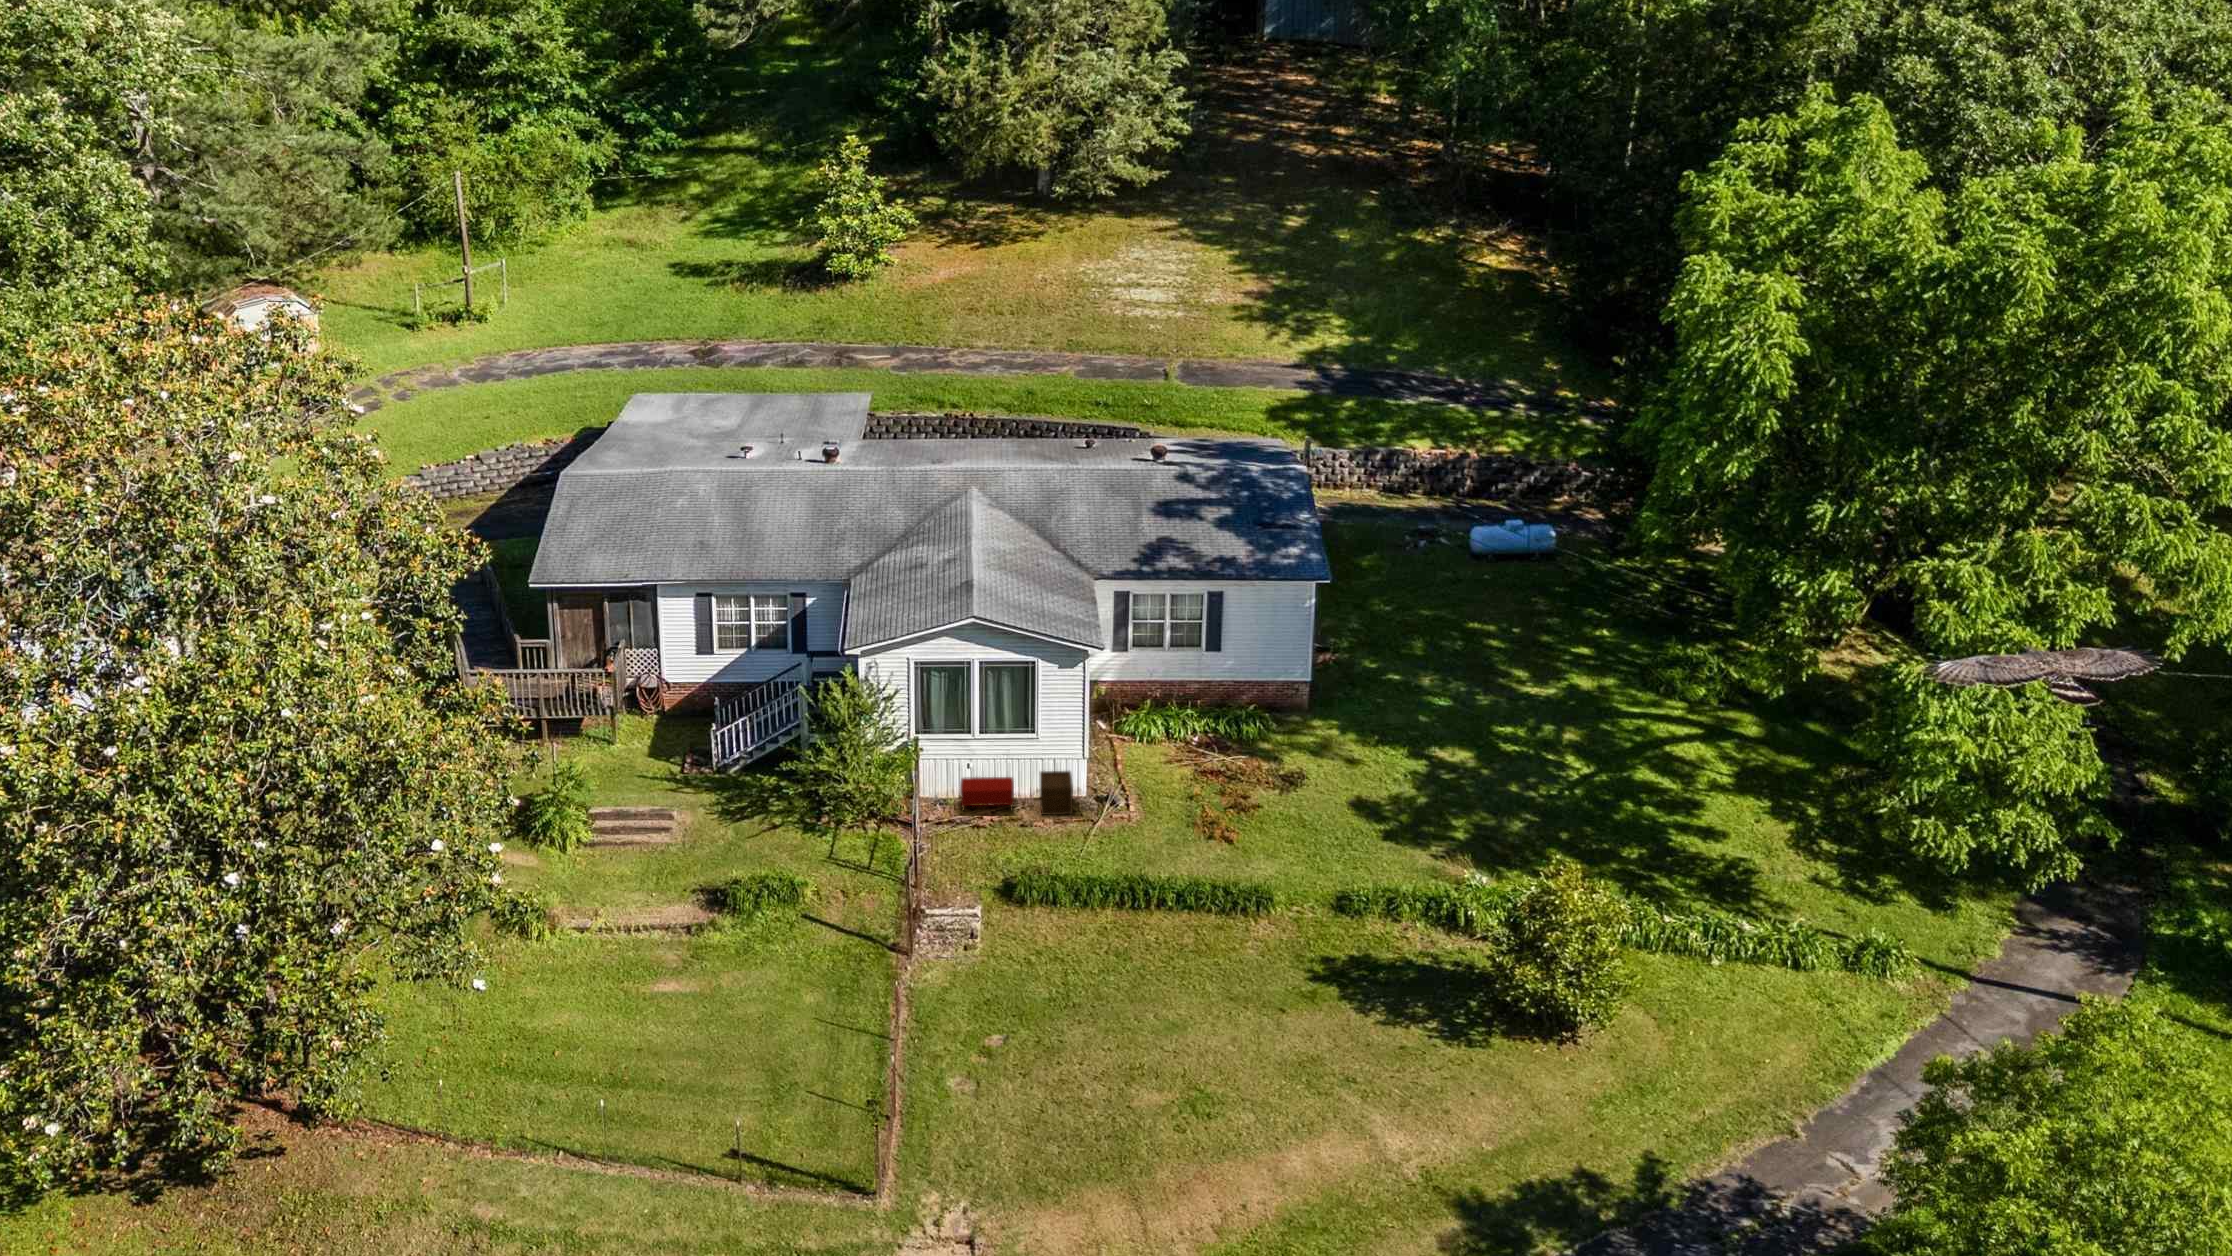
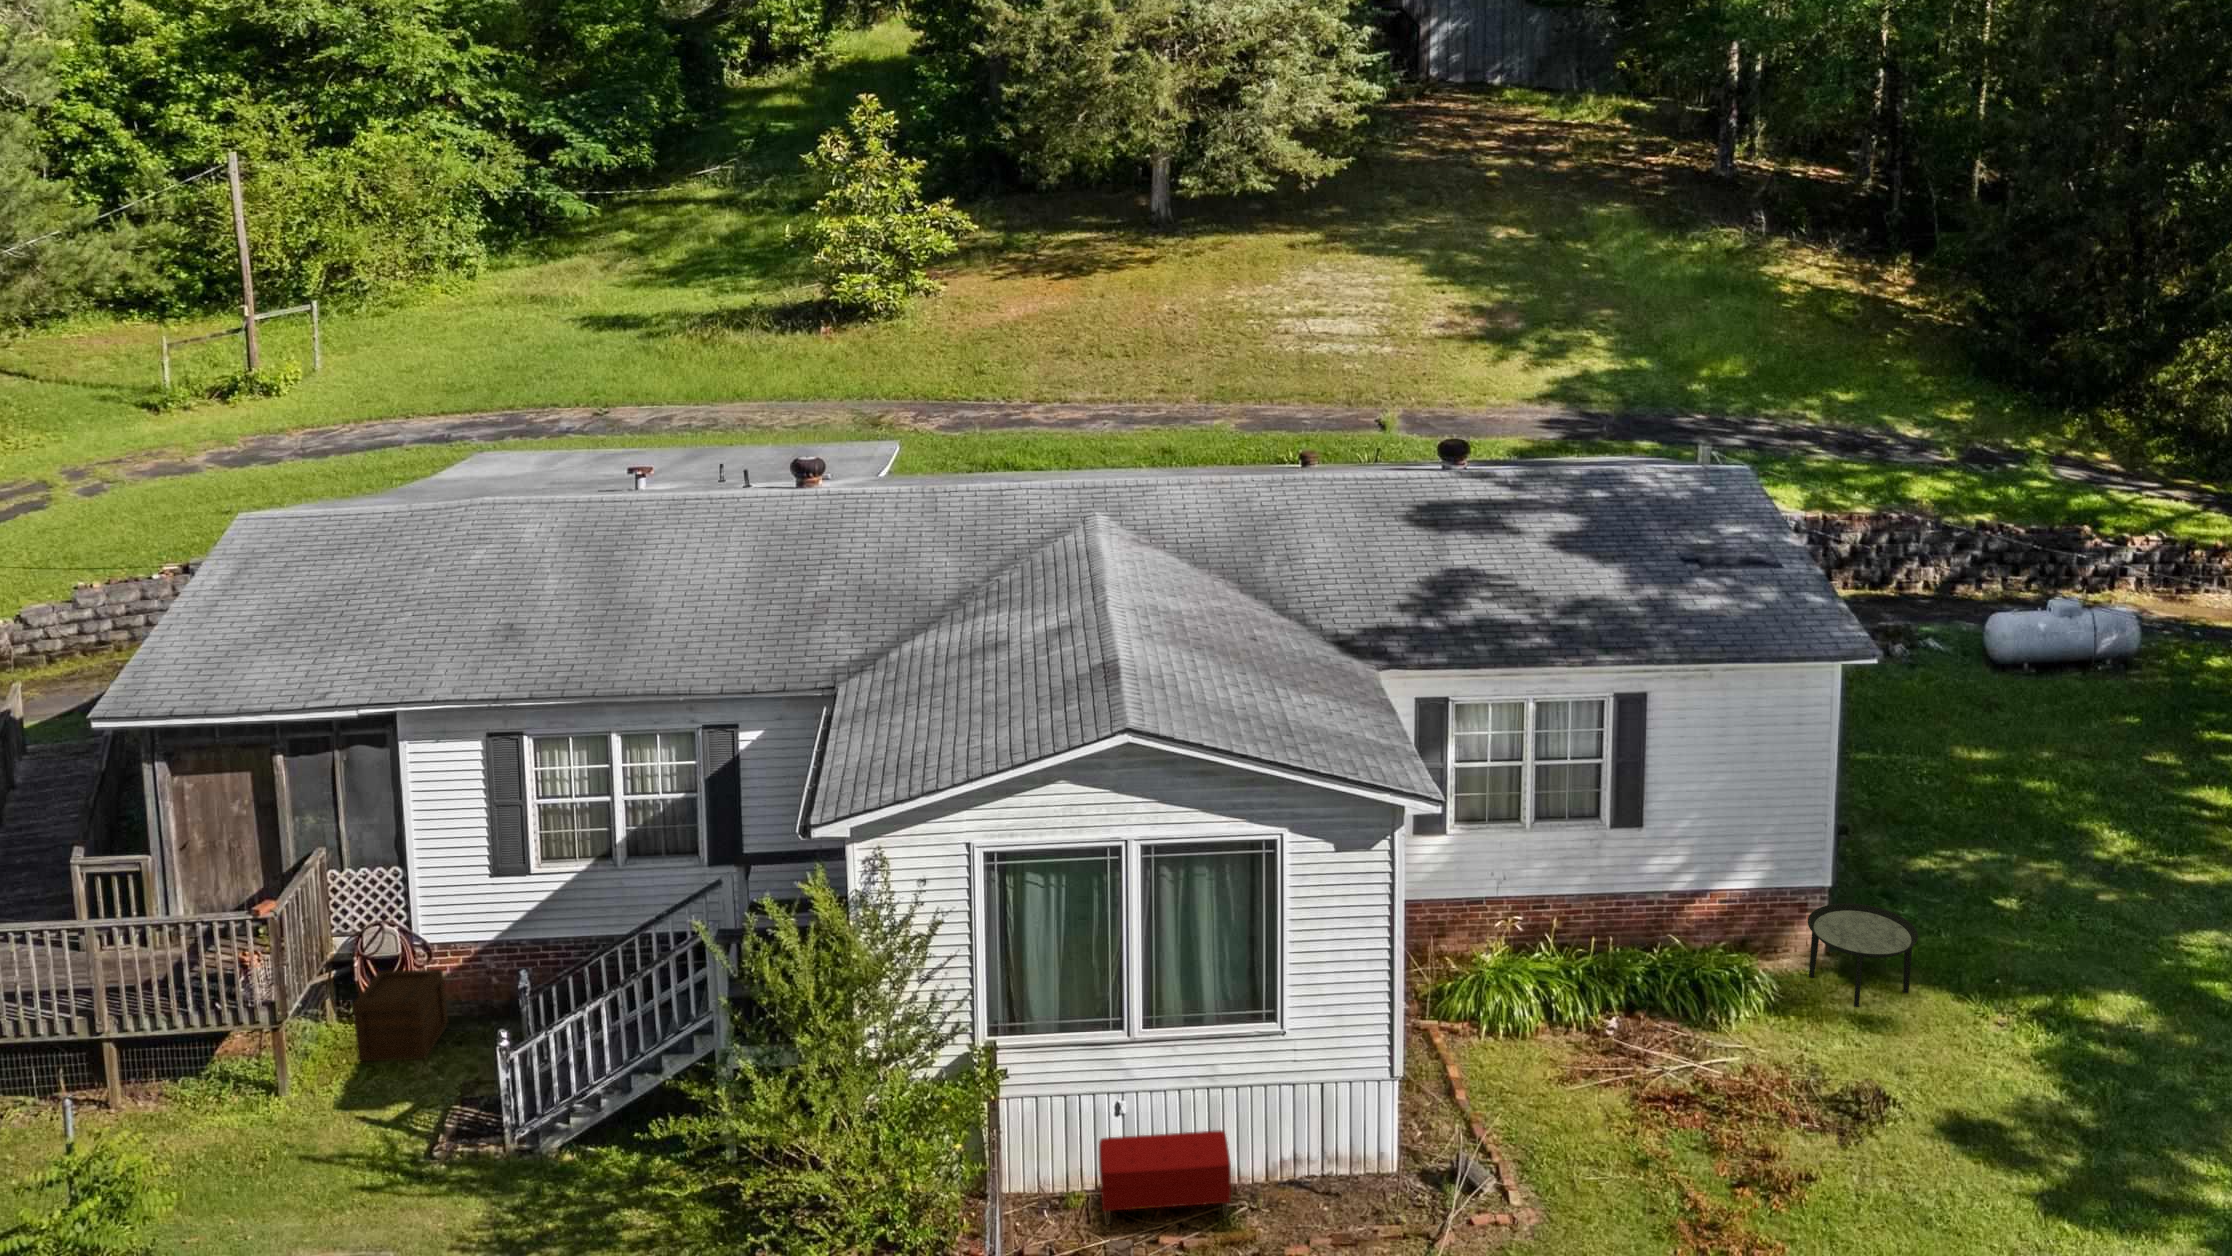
round table: none [1296,691,1345,738] -> present [1808,903,1918,1007]
wooden crate: present [1040,771,1073,815] -> present [352,969,448,1061]

